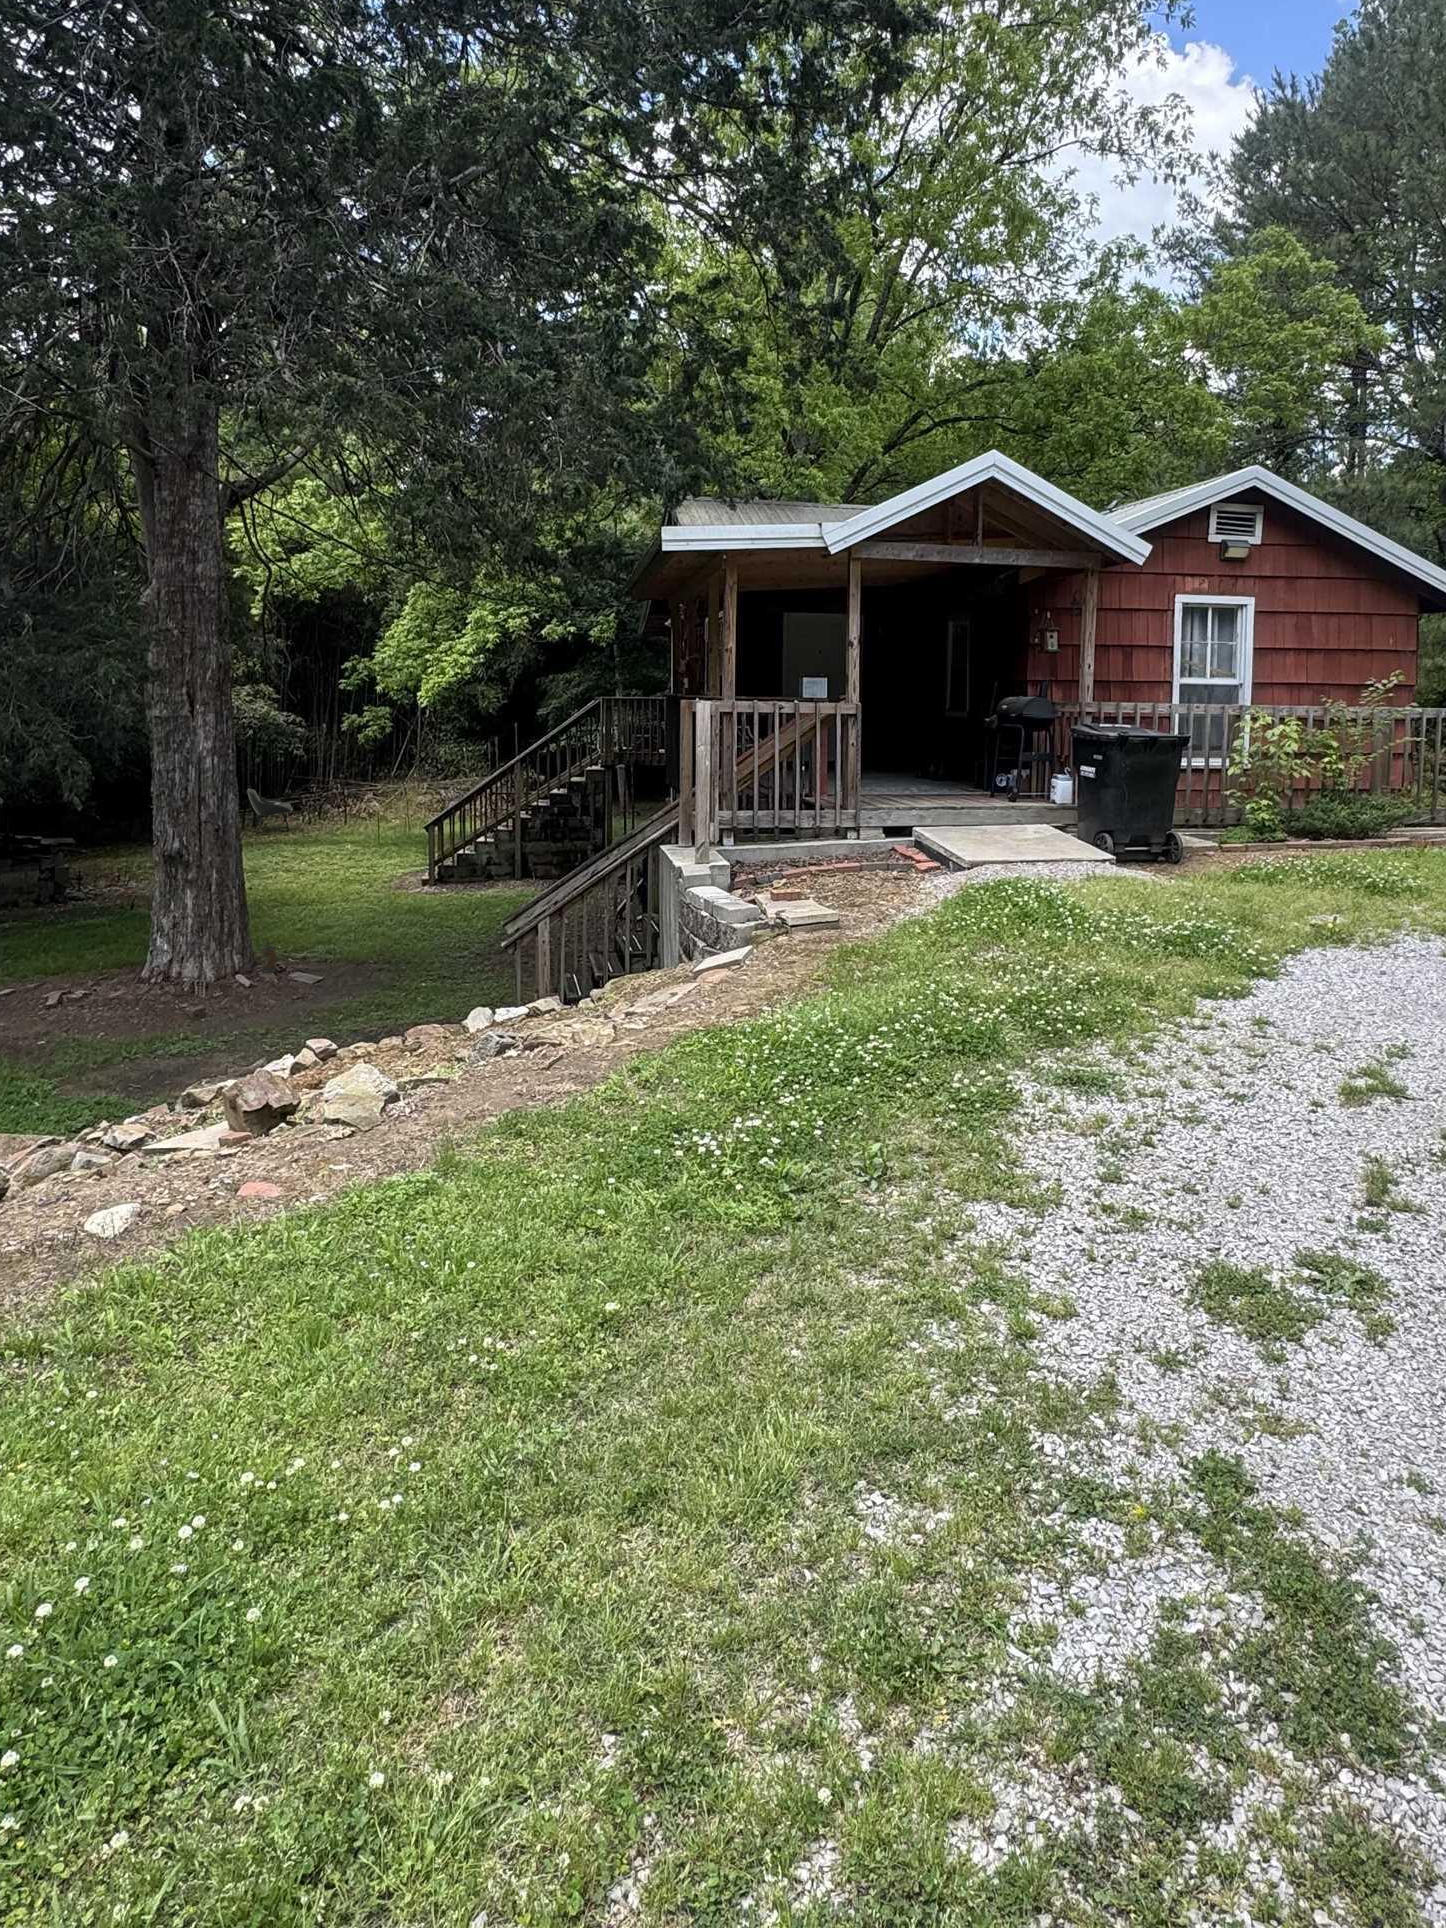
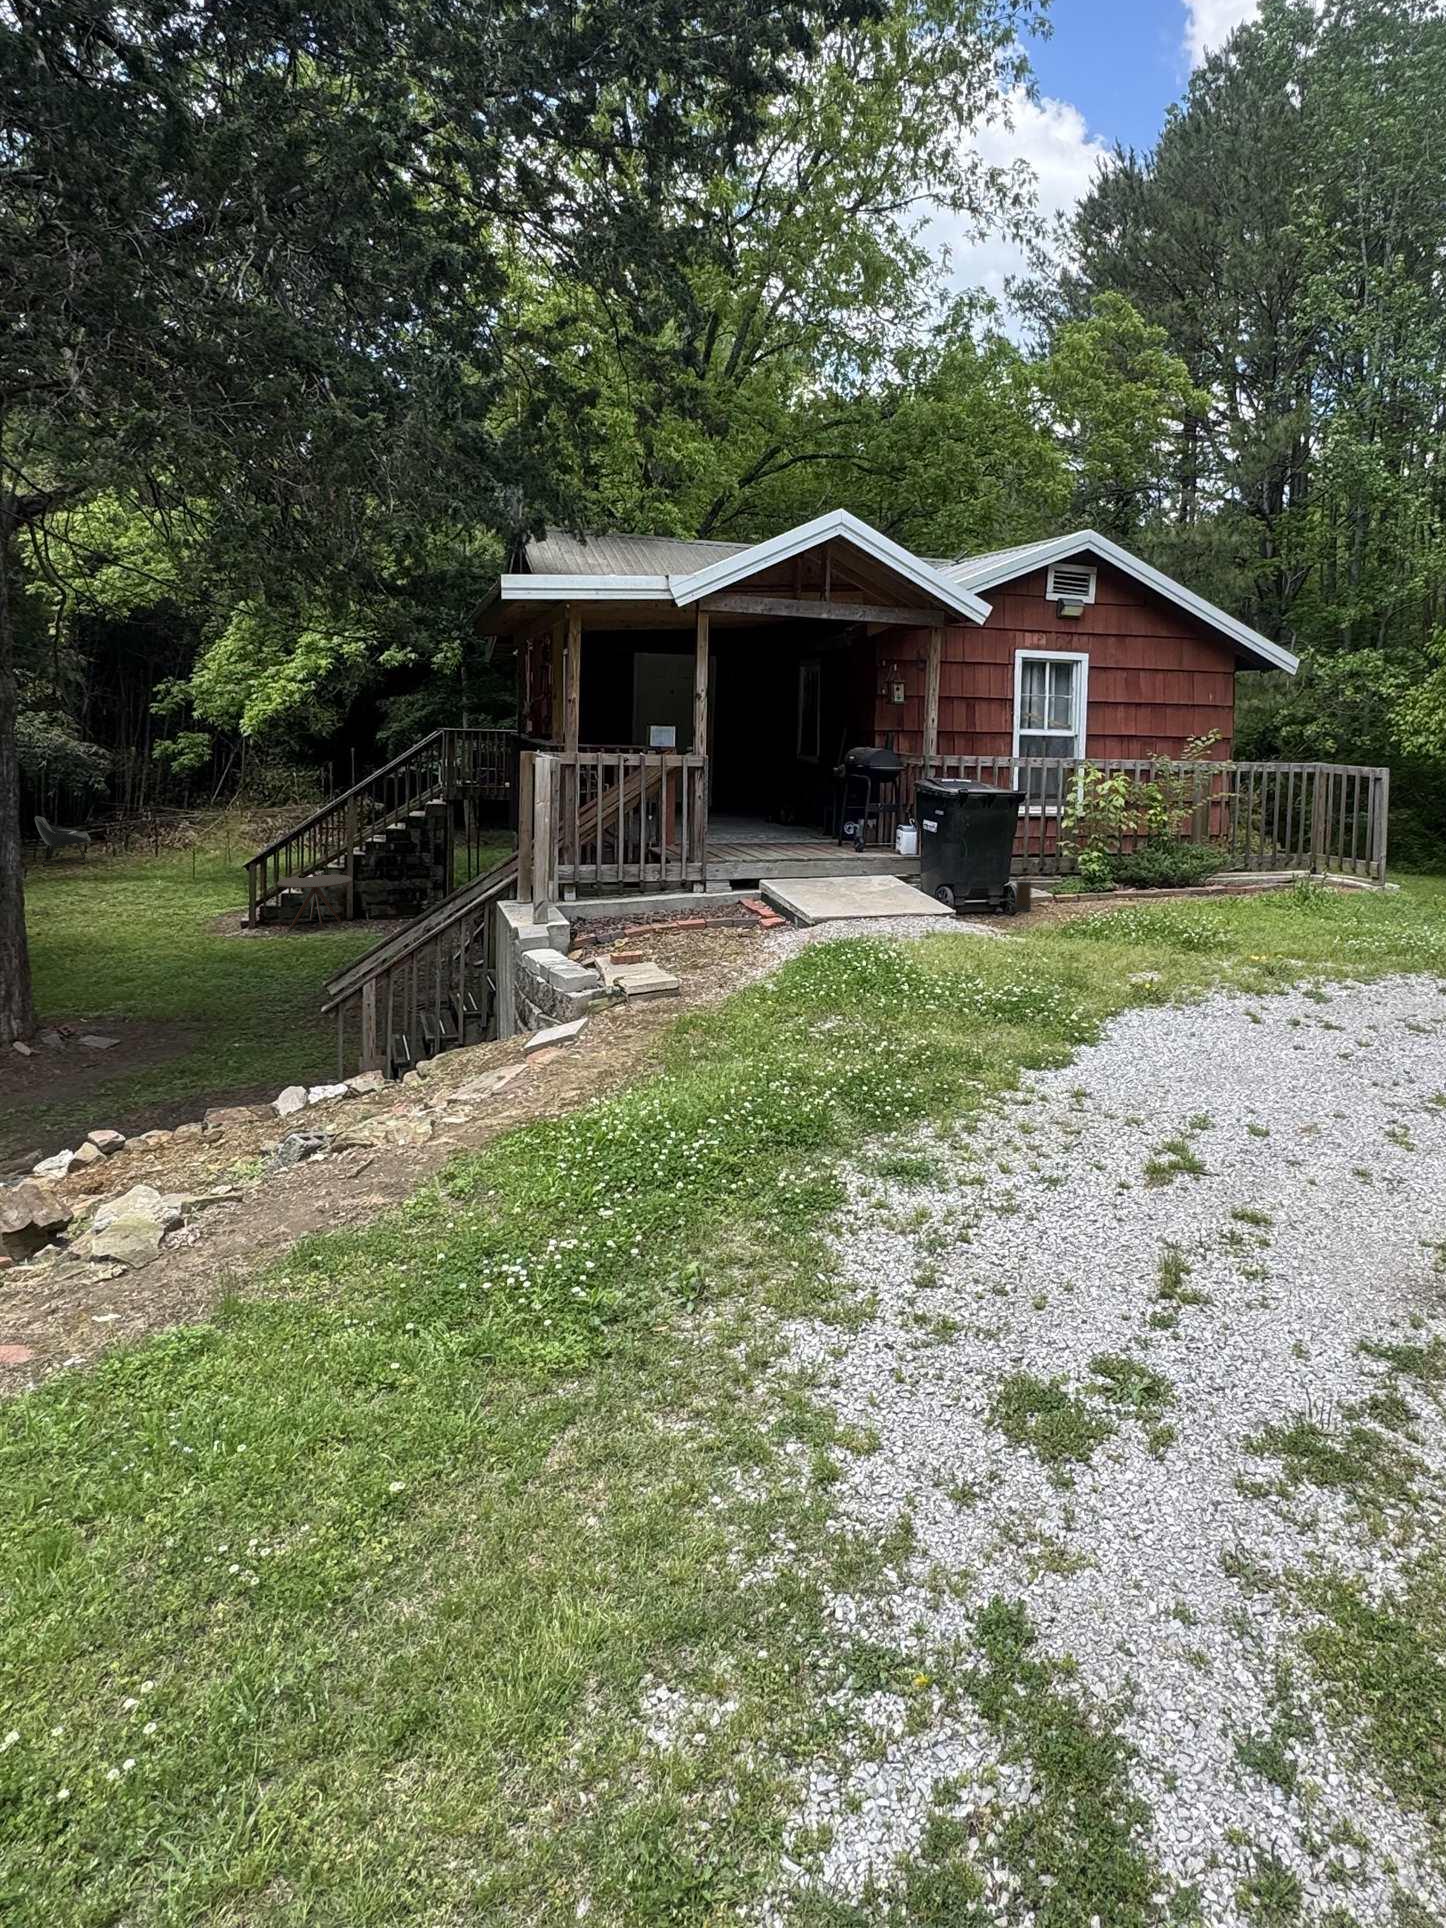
round table: none [453,837,518,888] -> present [277,874,352,929]
watering can: present [261,940,277,973] -> present [1015,880,1032,912]

